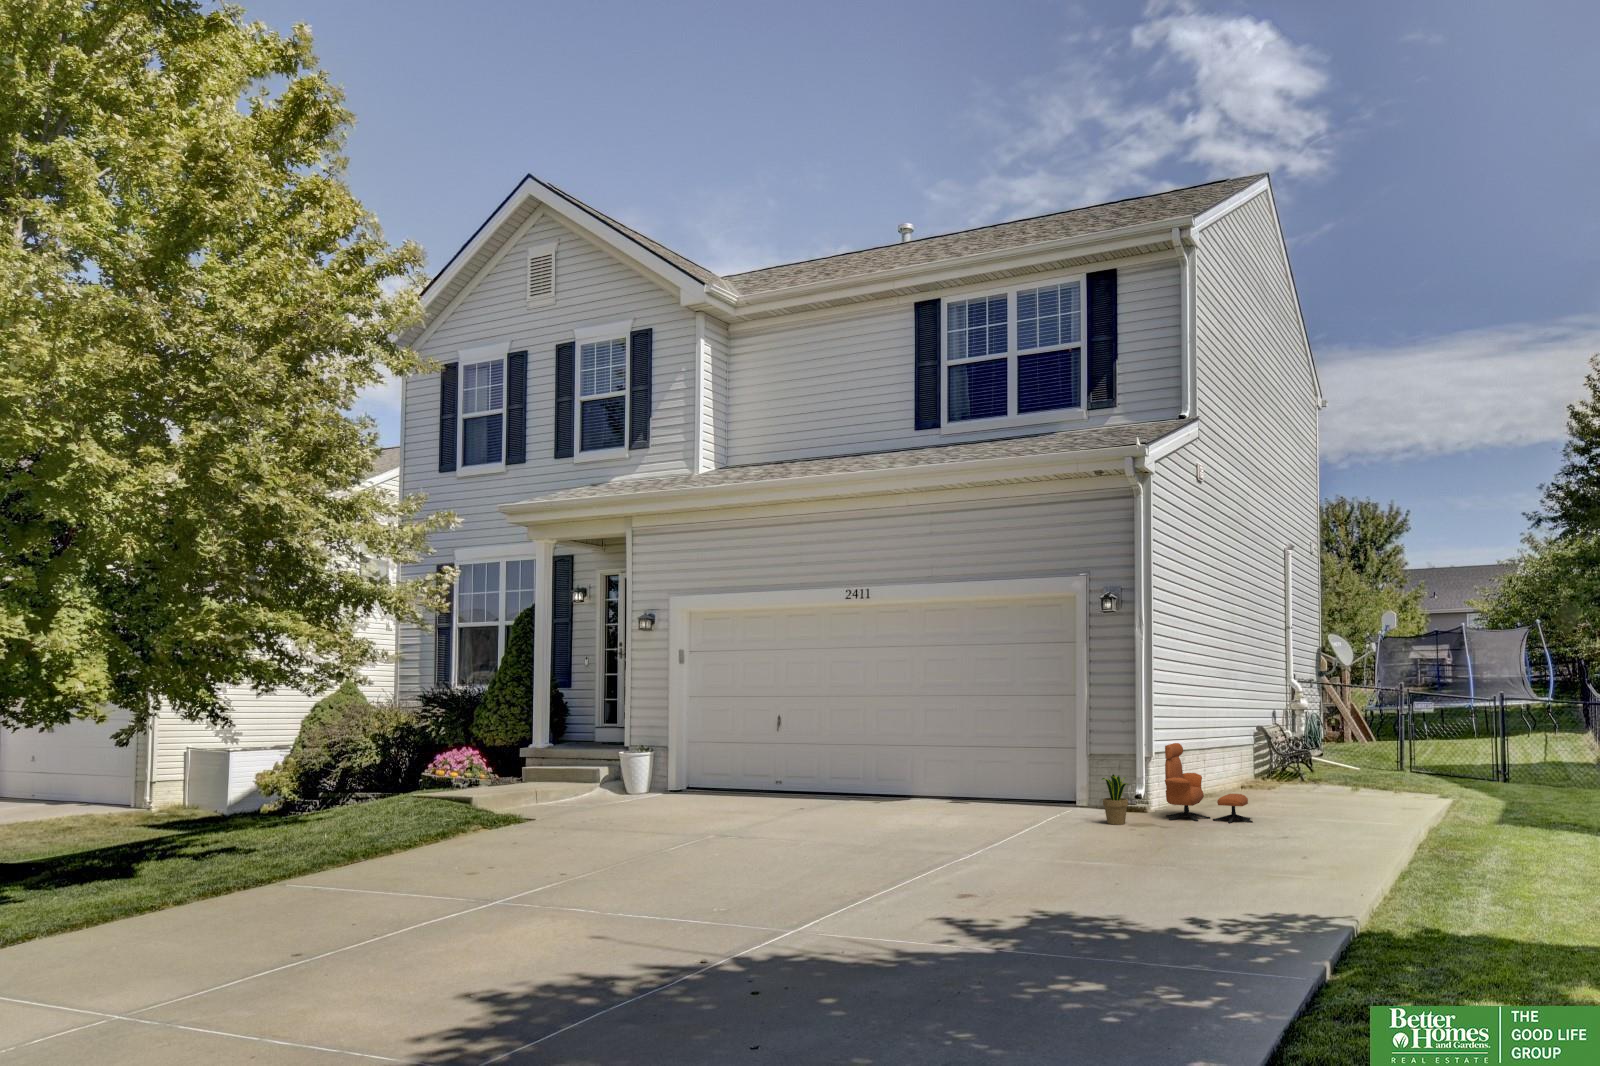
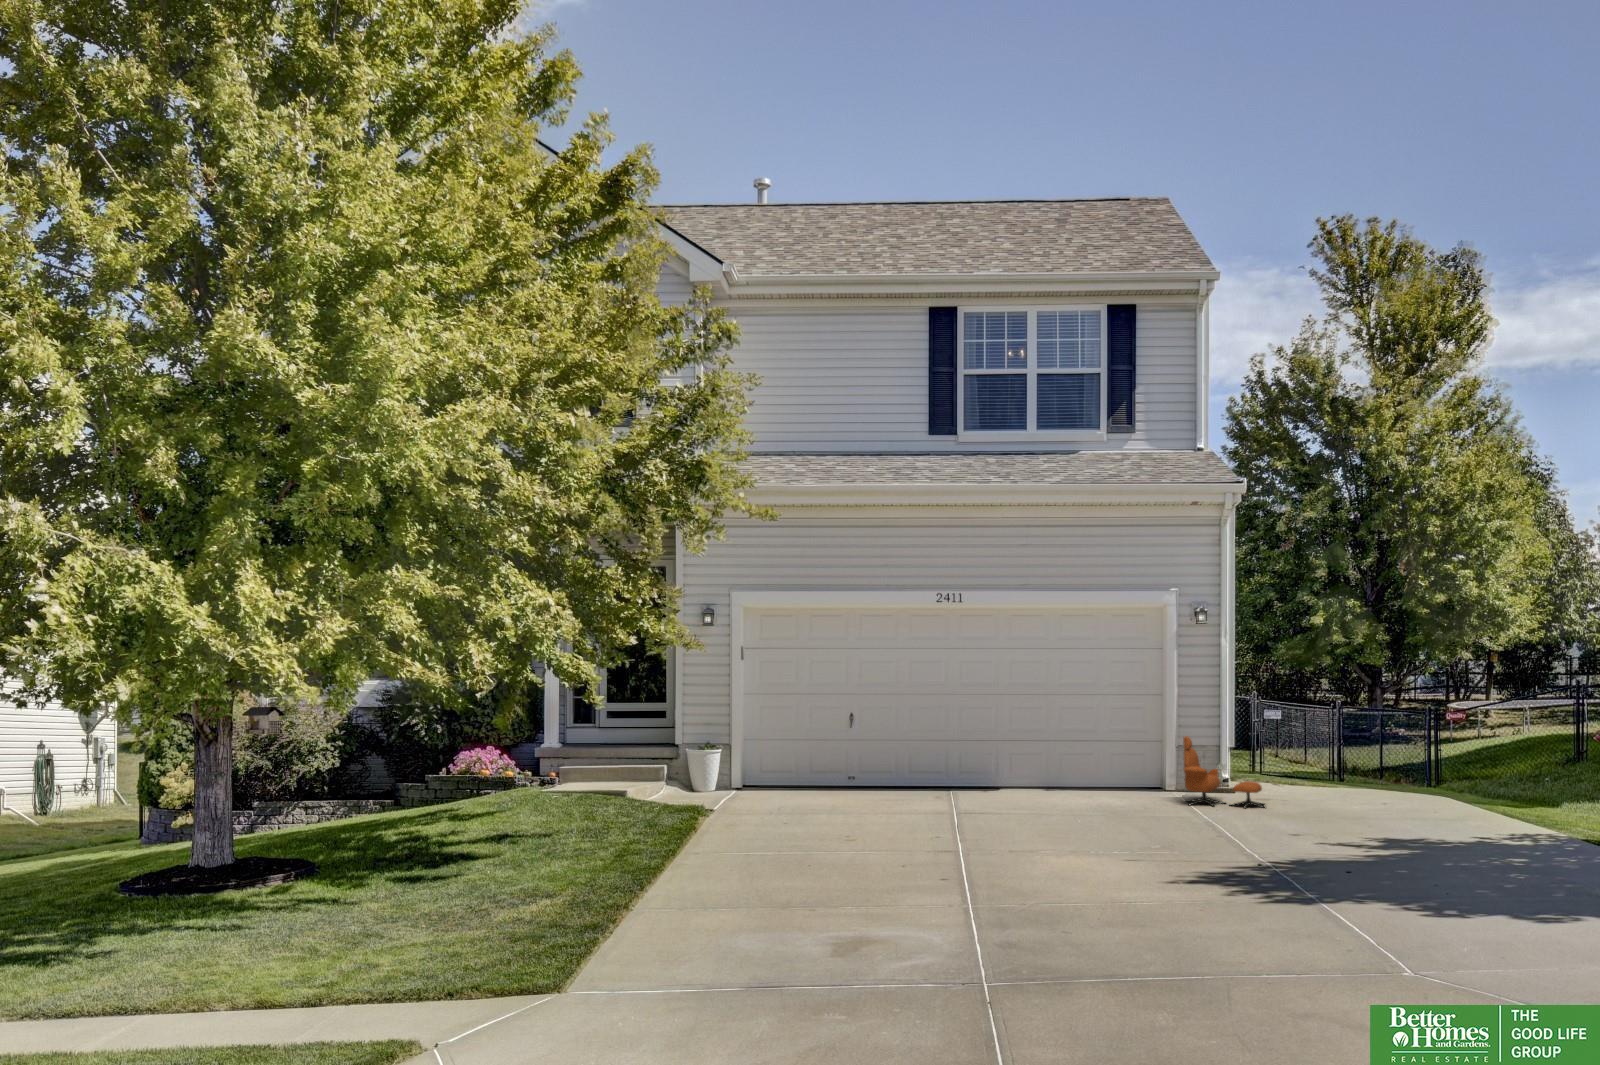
potted plant: present [1102,774,1128,825] -> none [1124,763,1149,810]

